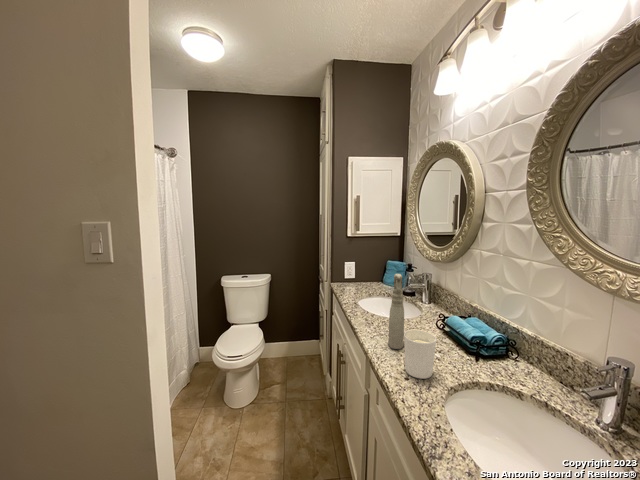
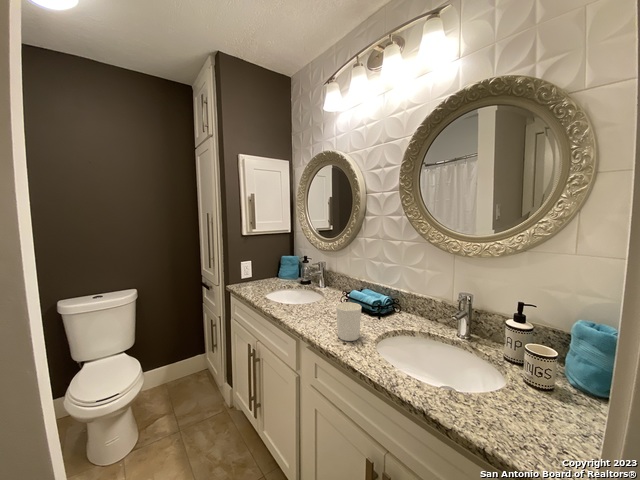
spray bottle: present [388,274,404,349] -> none [313,259,326,325]

